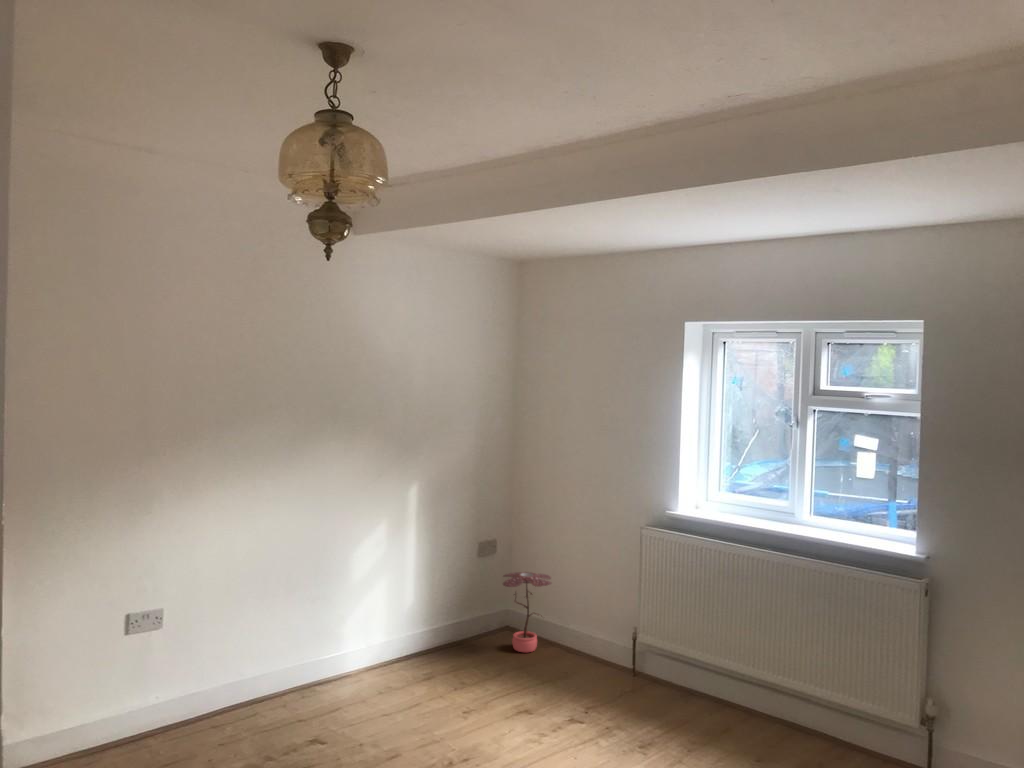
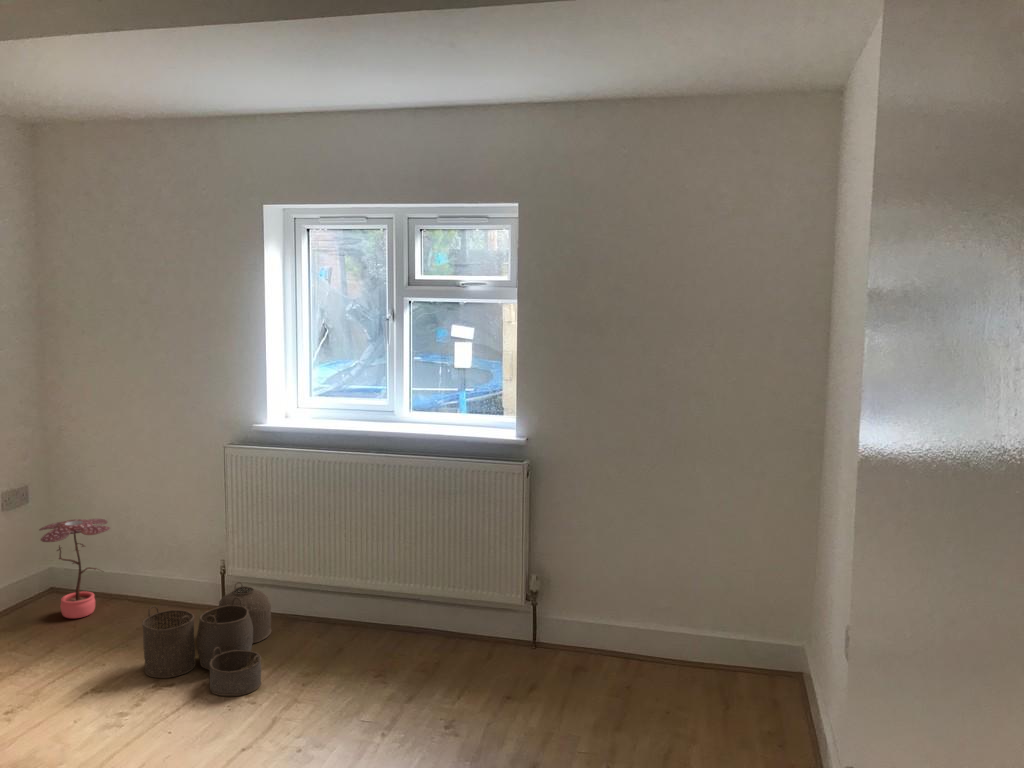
woven basket: none [564,648,670,746] -> present [142,582,271,696]

